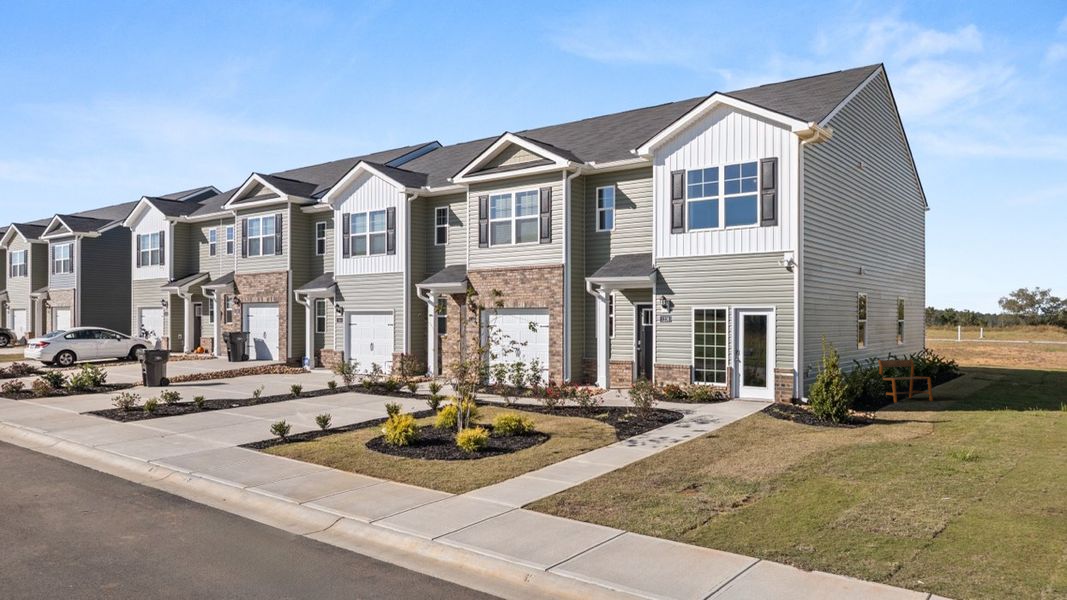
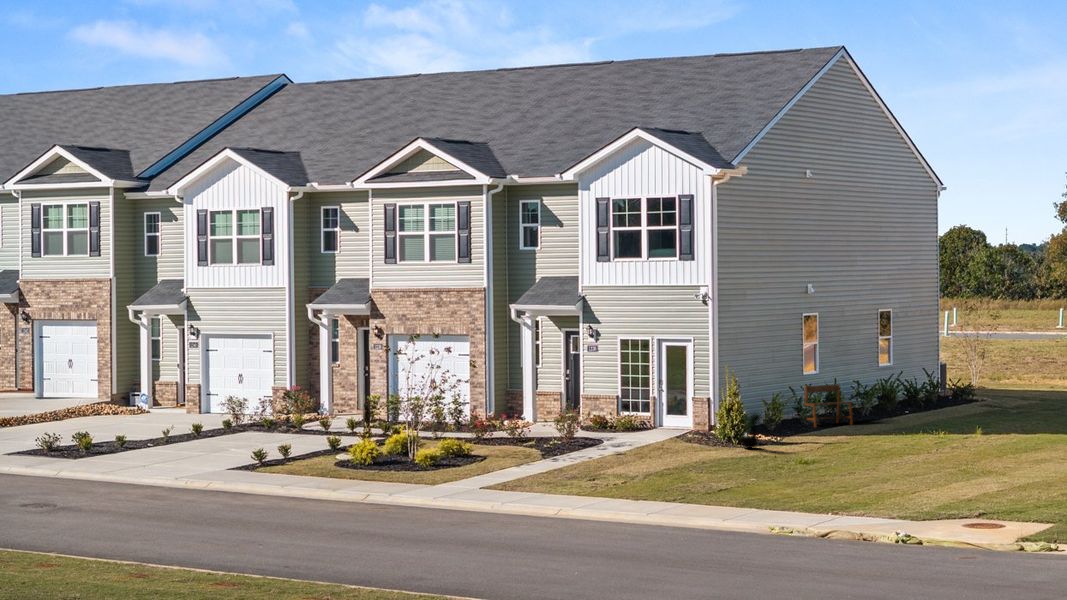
potted tree: none [855,385,885,431] -> present [741,414,761,448]

